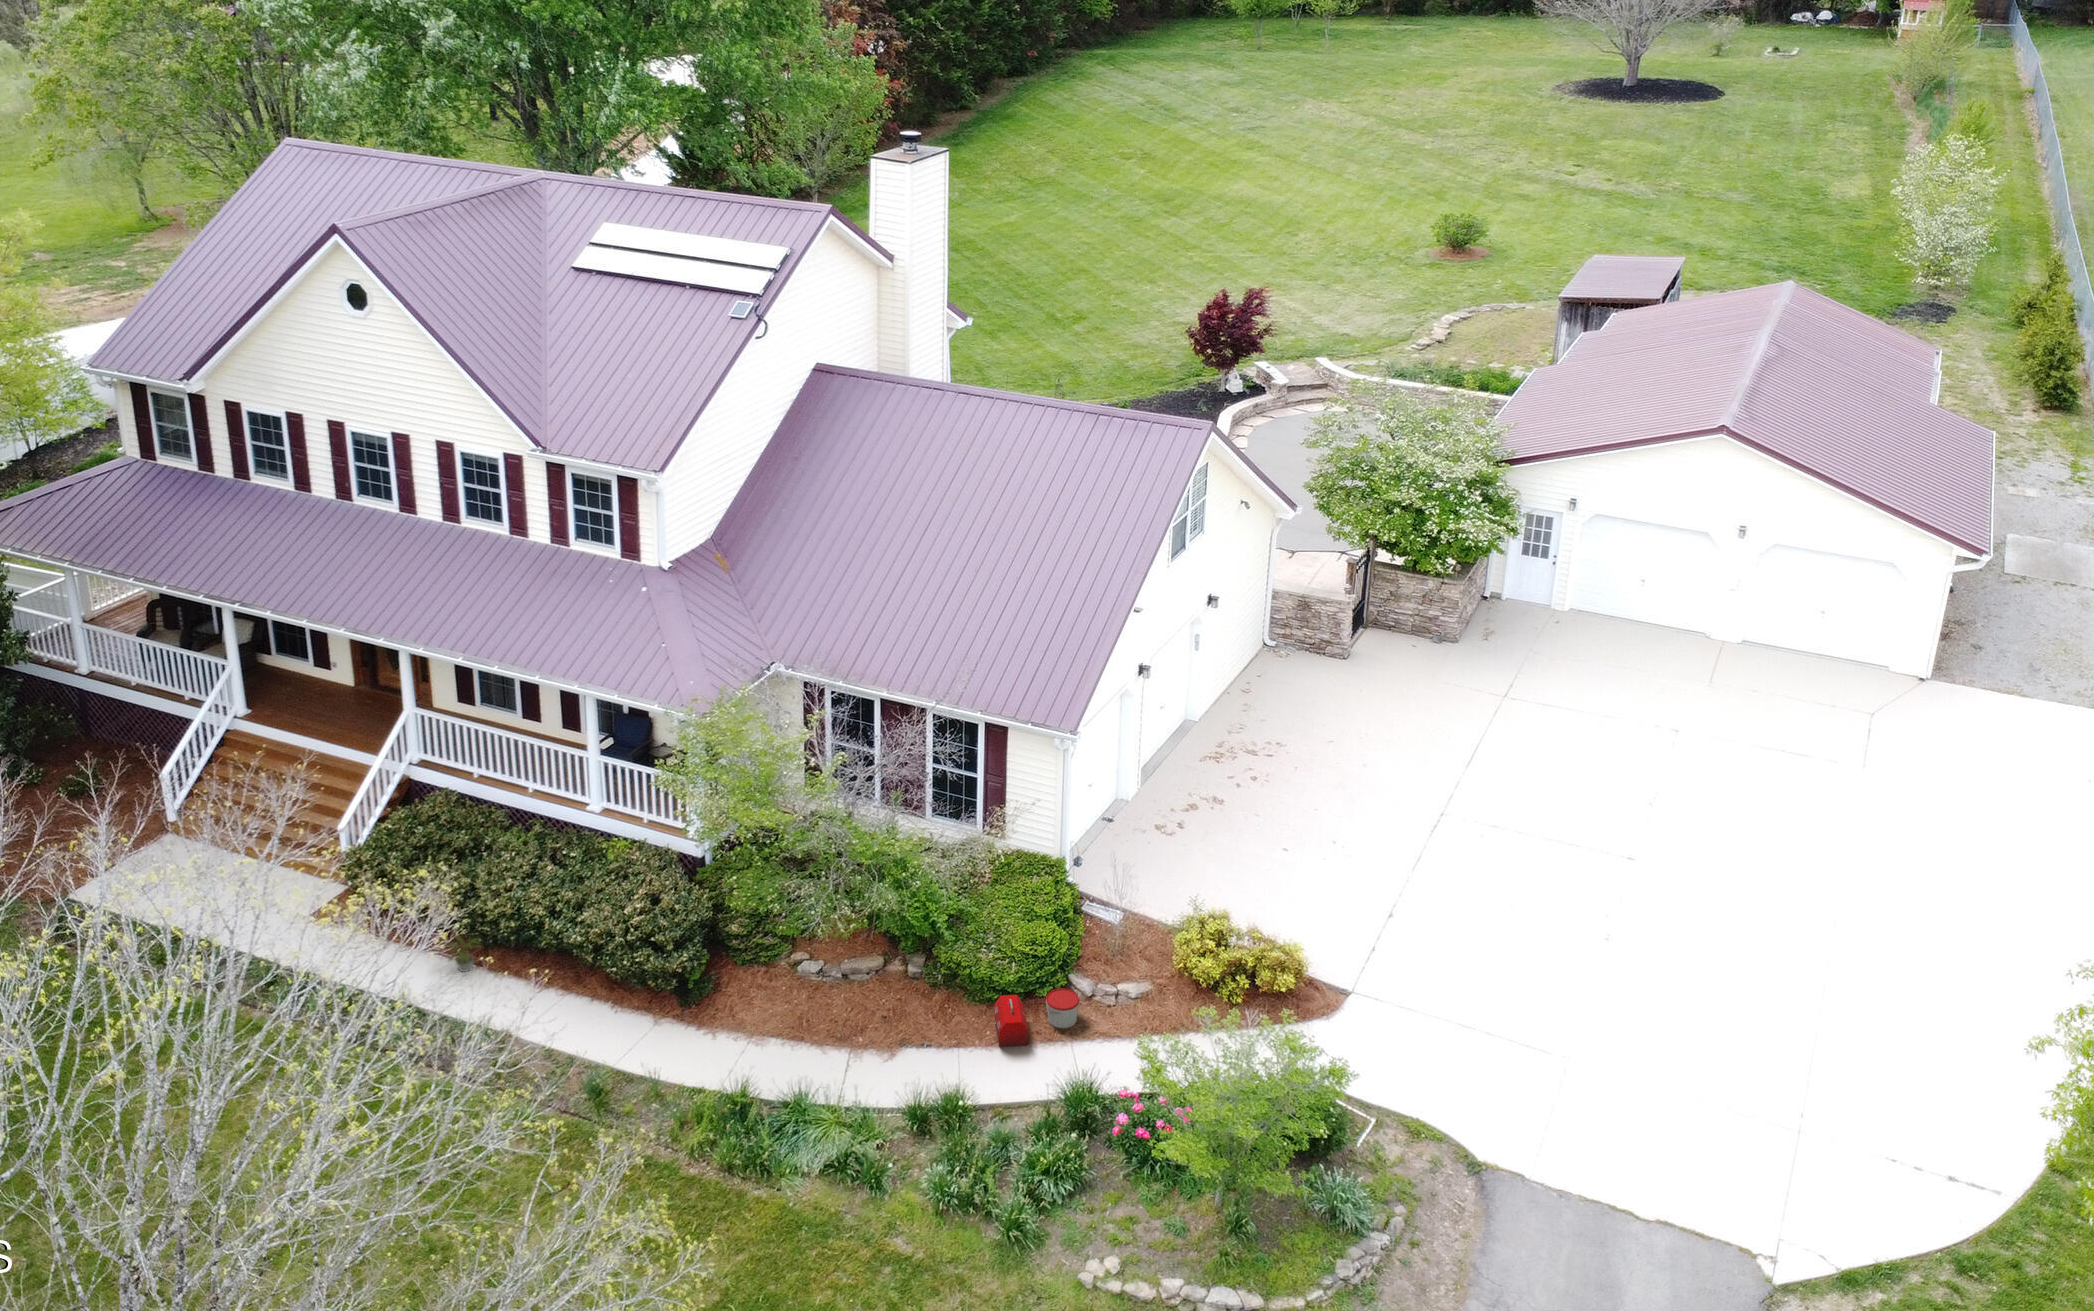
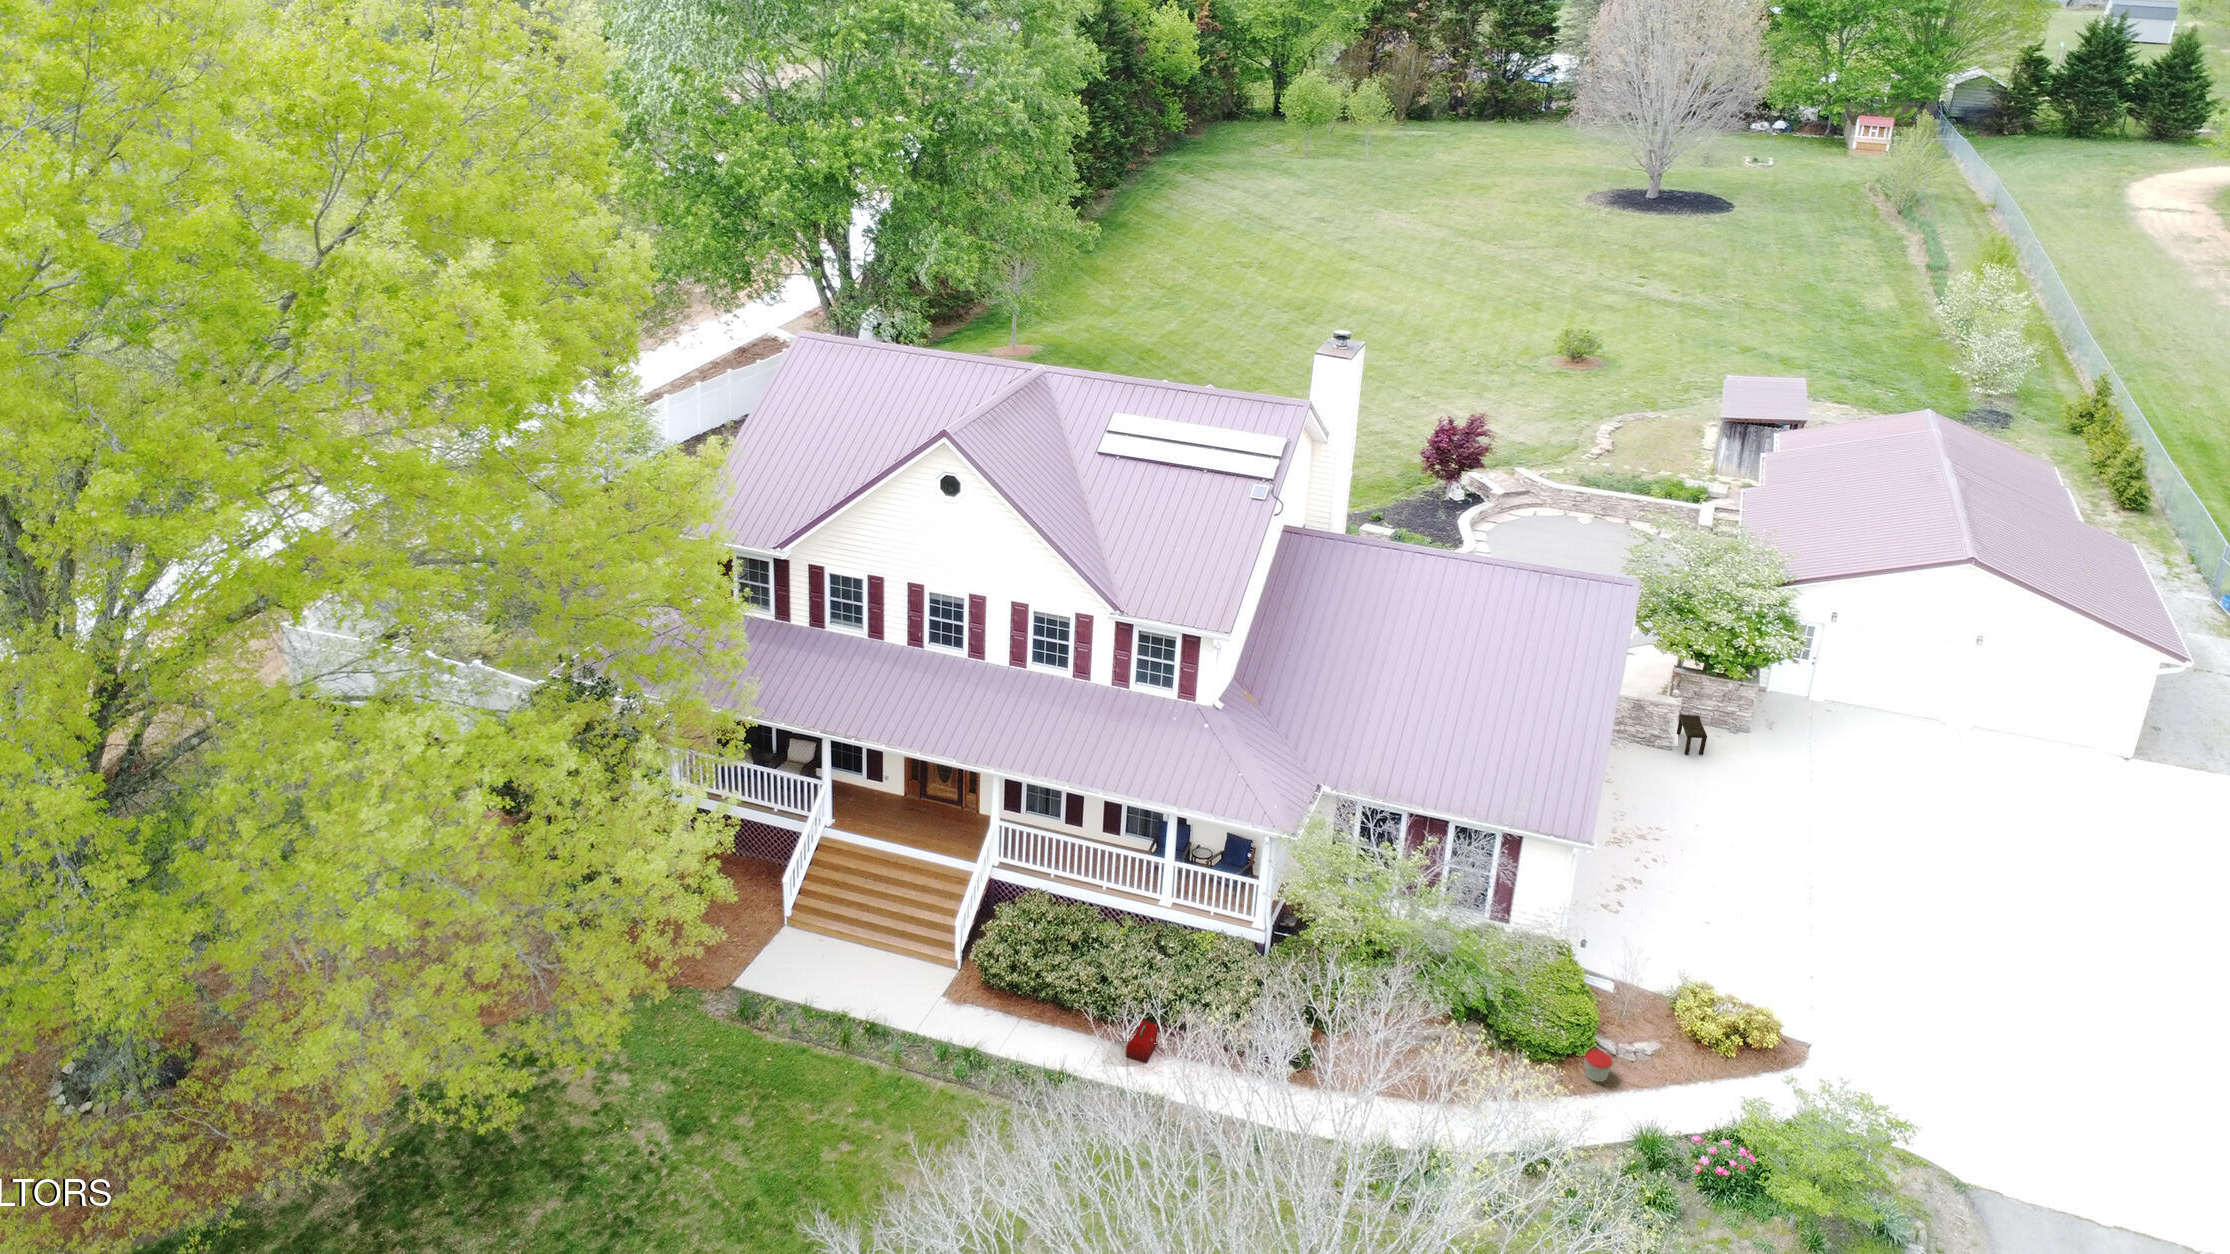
bench: none [1350,621,1377,669] -> present [1677,714,1707,755]
potted plant: present [445,935,480,972] -> none [1082,1018,1114,1048]
toolbox: present [994,995,1028,1047] -> present [1126,1021,1157,1063]

